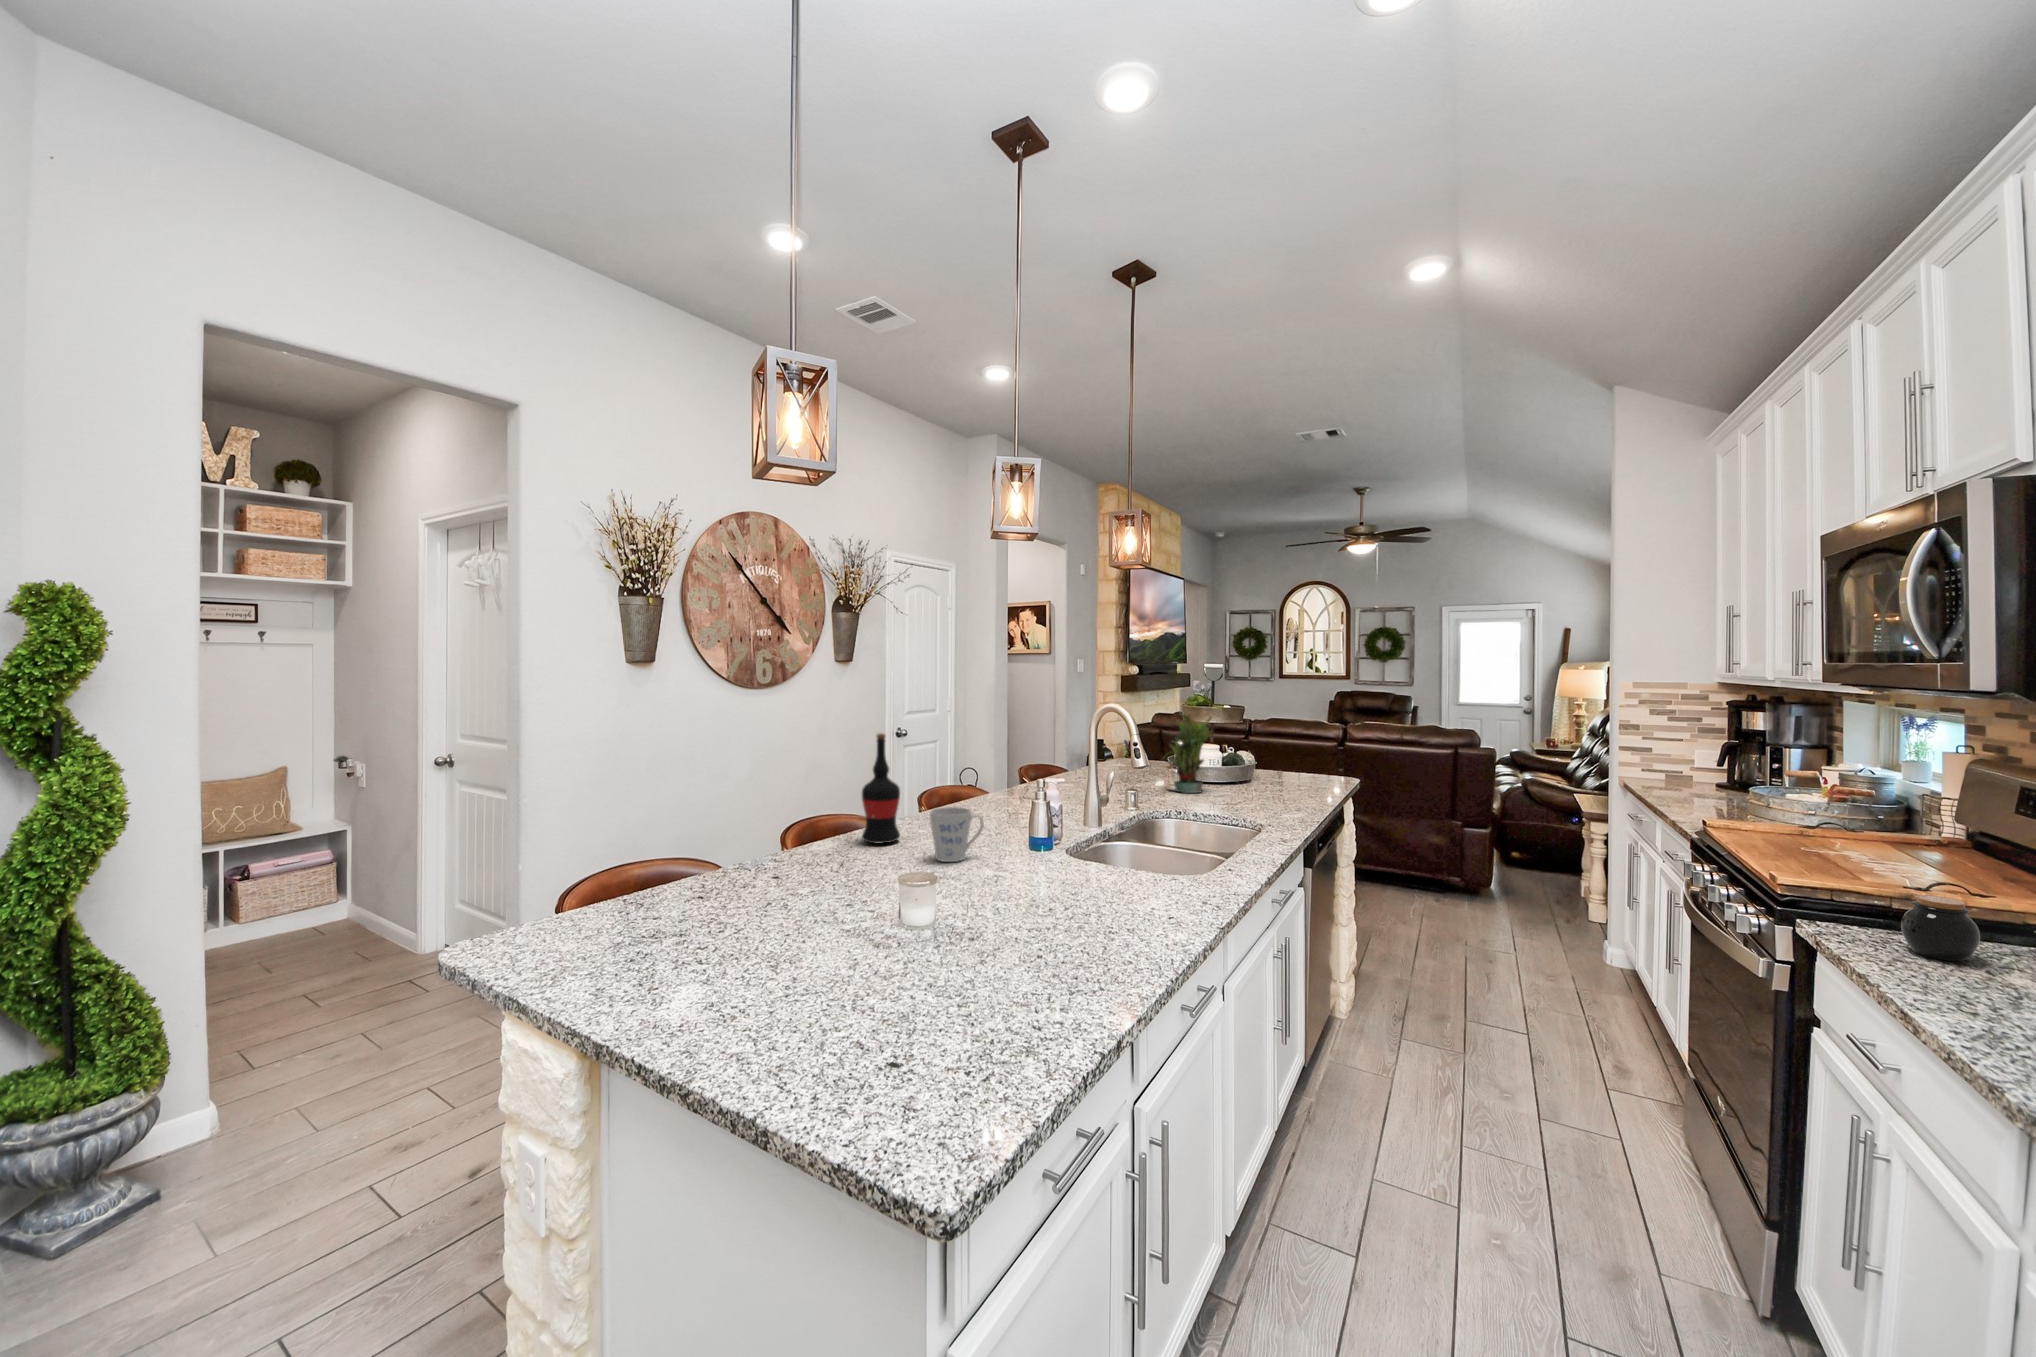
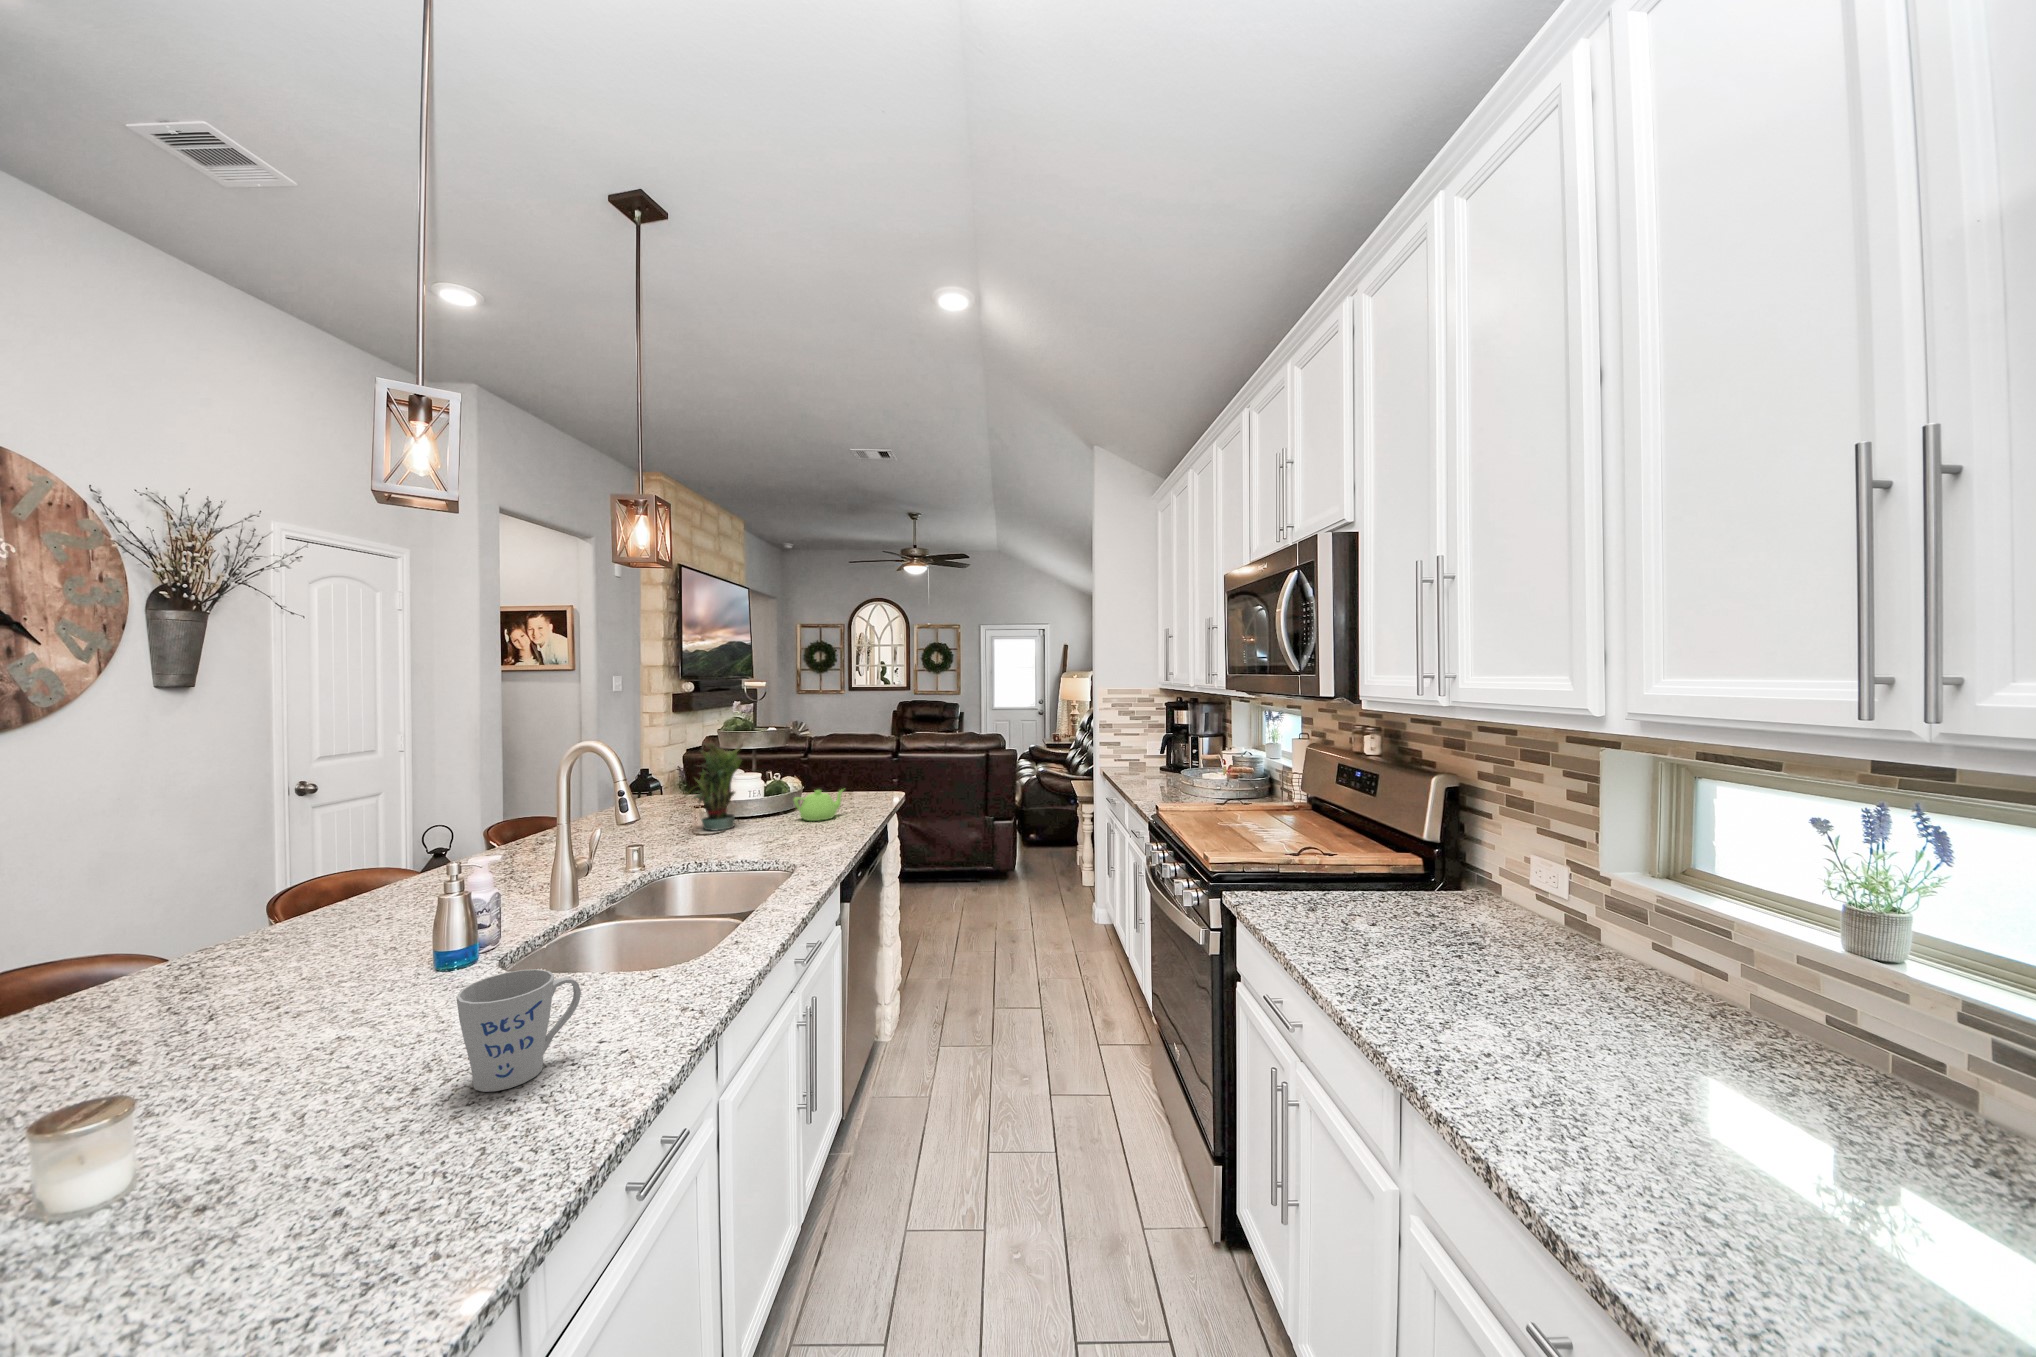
wine bottle: present [862,734,900,843] -> none [112,816,209,996]
teapot: none [1256,766,1307,795] -> present [794,790,843,821]
mug: present [930,807,984,862] -> present [456,969,581,1092]
jar: present [1901,895,1980,961] -> none [1290,864,1335,916]

